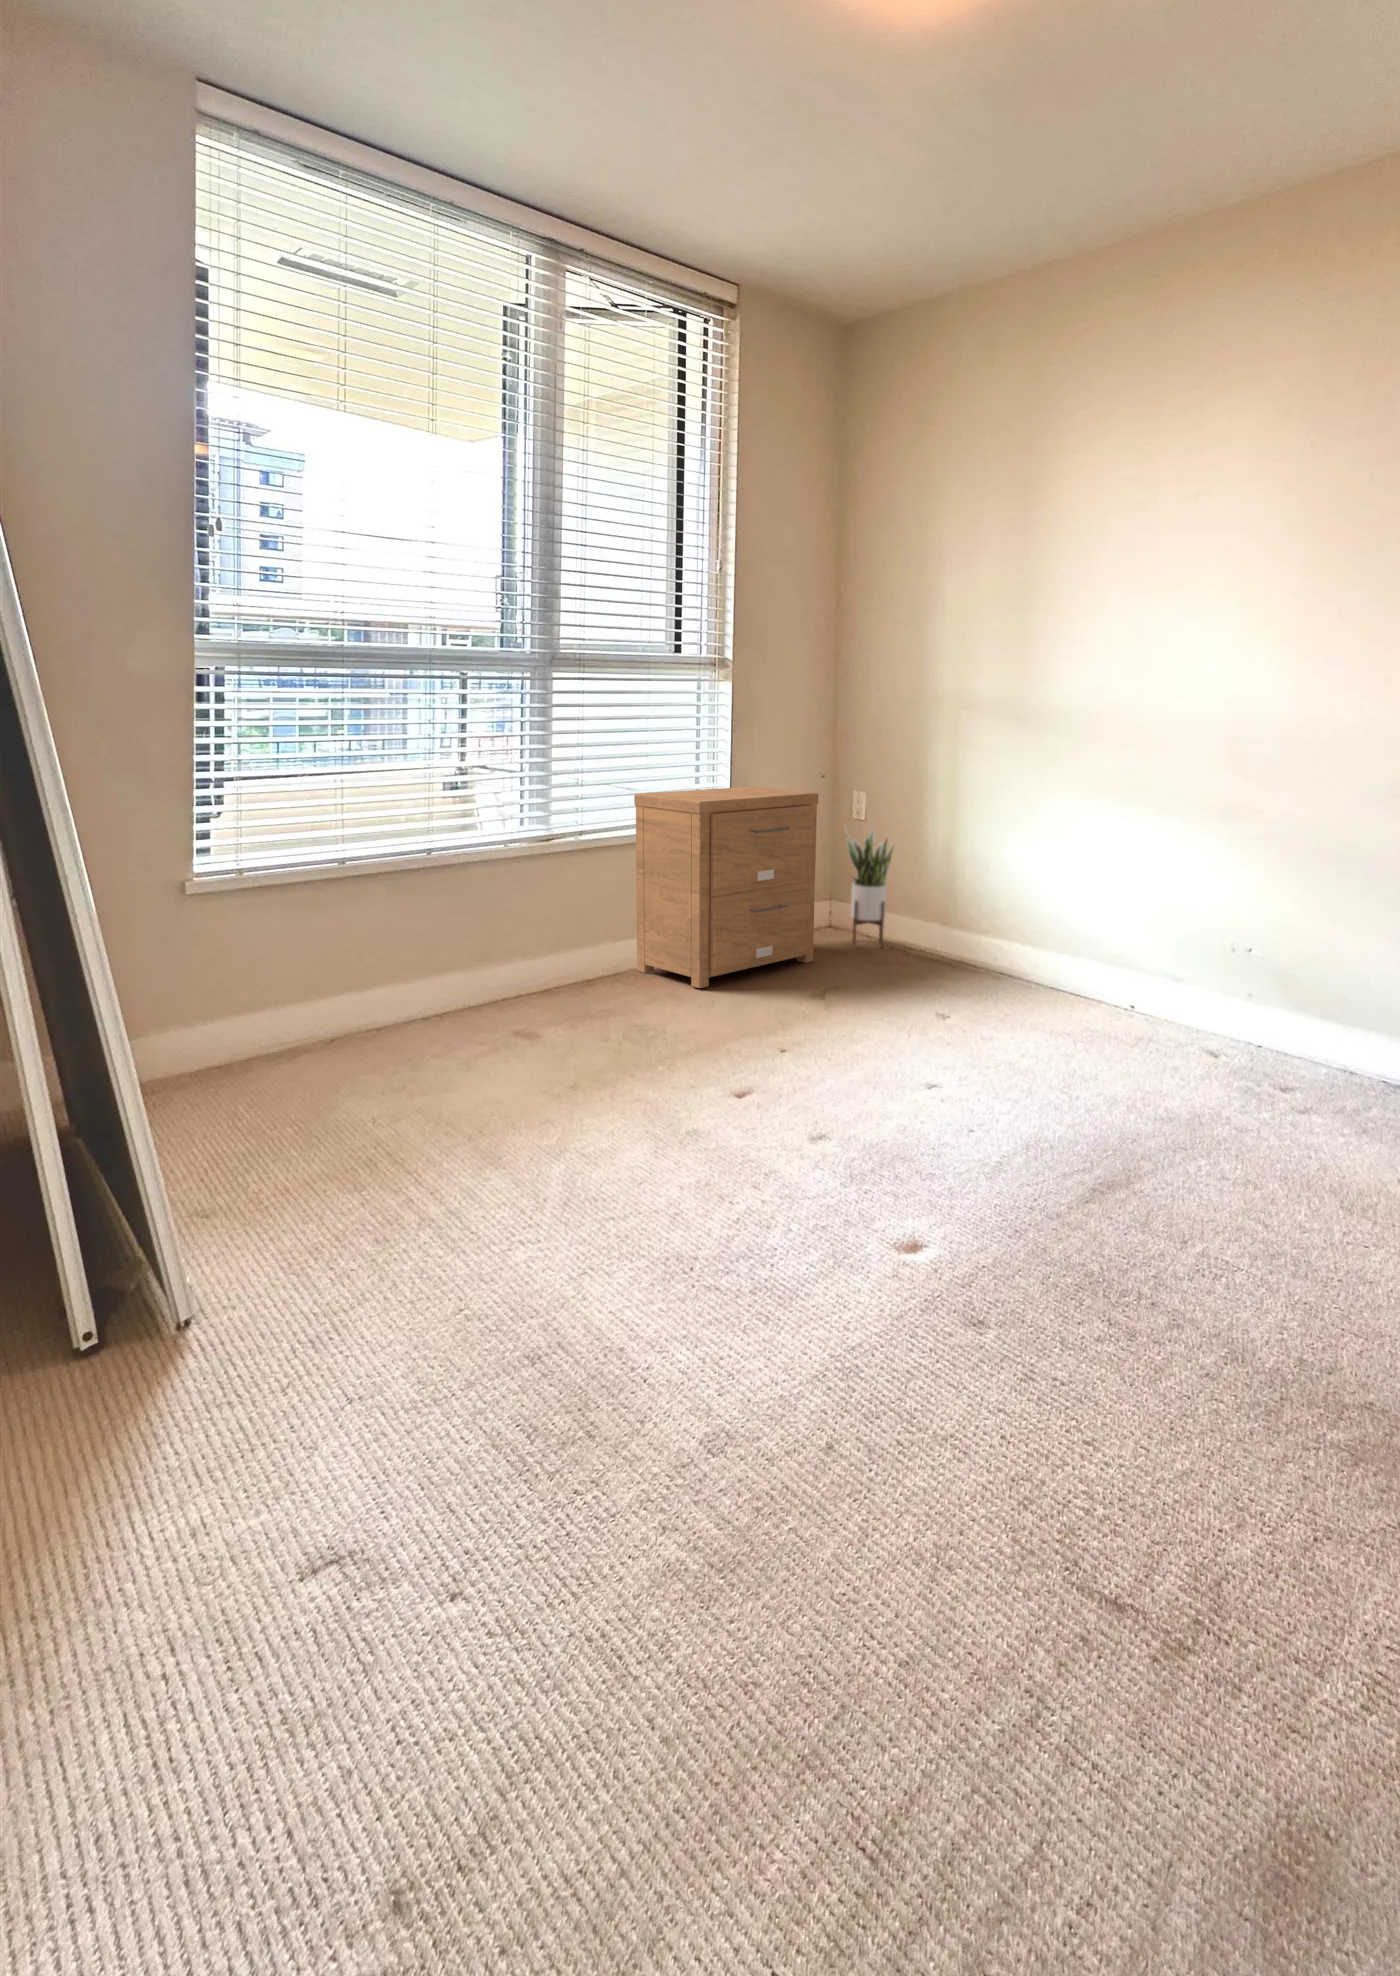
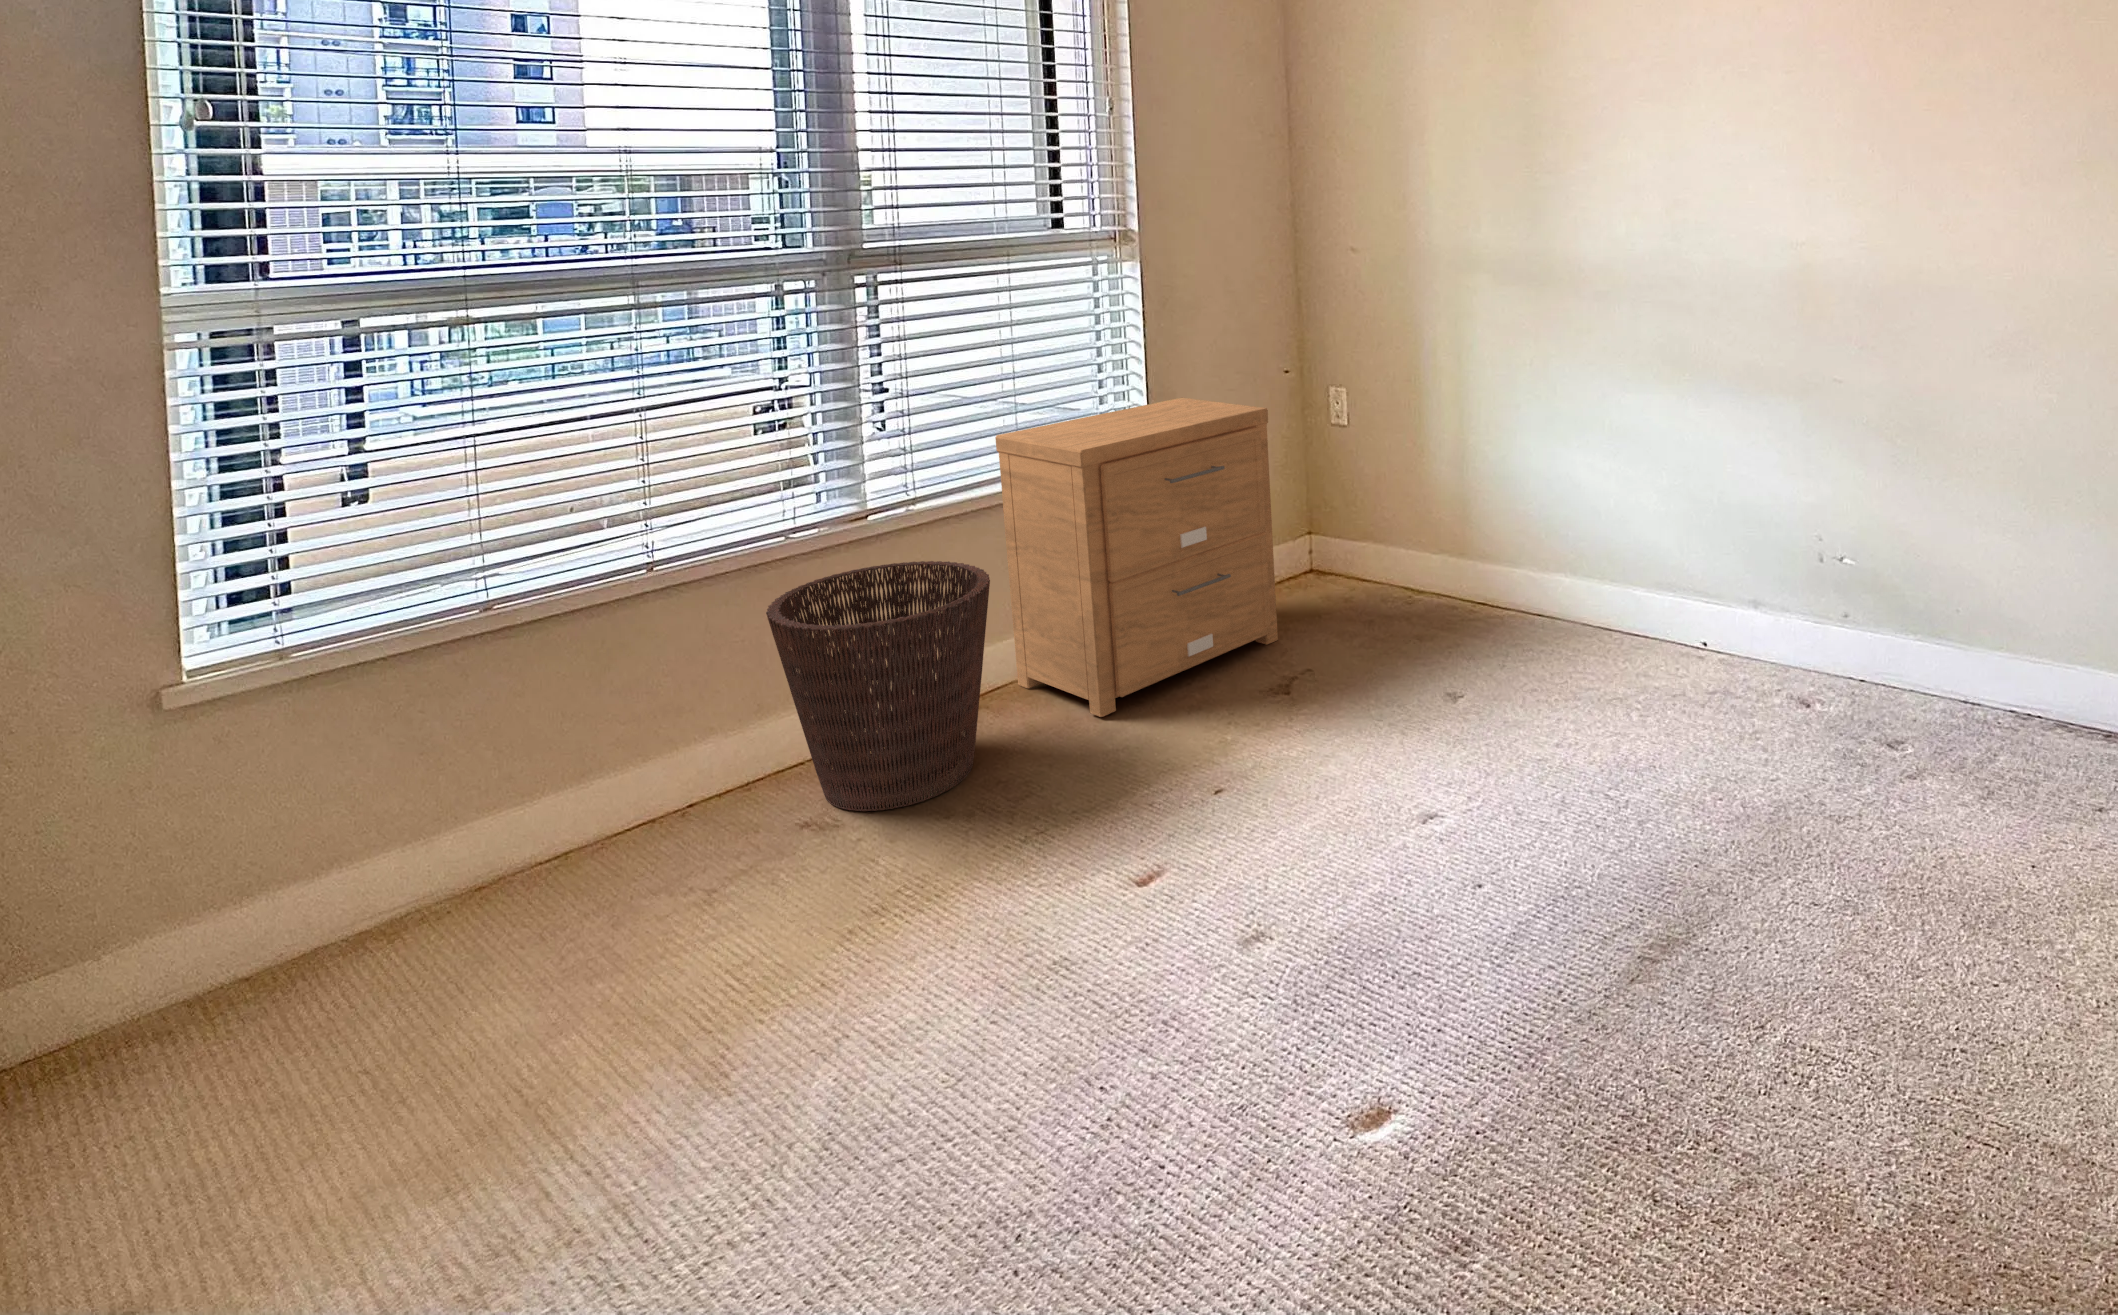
potted plant: present [845,828,894,947] -> none [1314,439,1384,607]
basket: none [501,870,640,1019] -> present [766,561,990,811]

